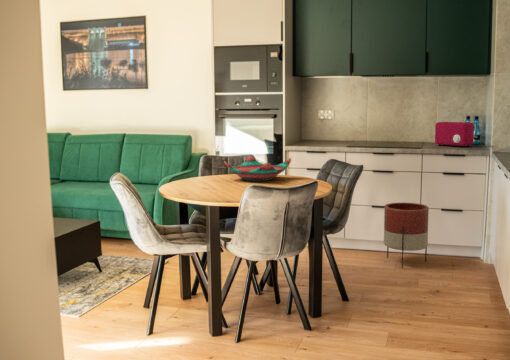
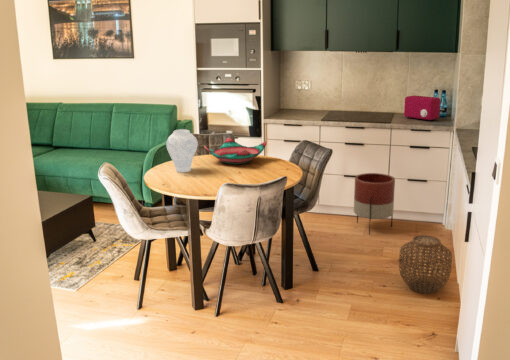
vase: none [184,141,218,186] -> present [166,129,198,172]
woven basket: none [441,257,501,323] -> present [399,235,452,294]

